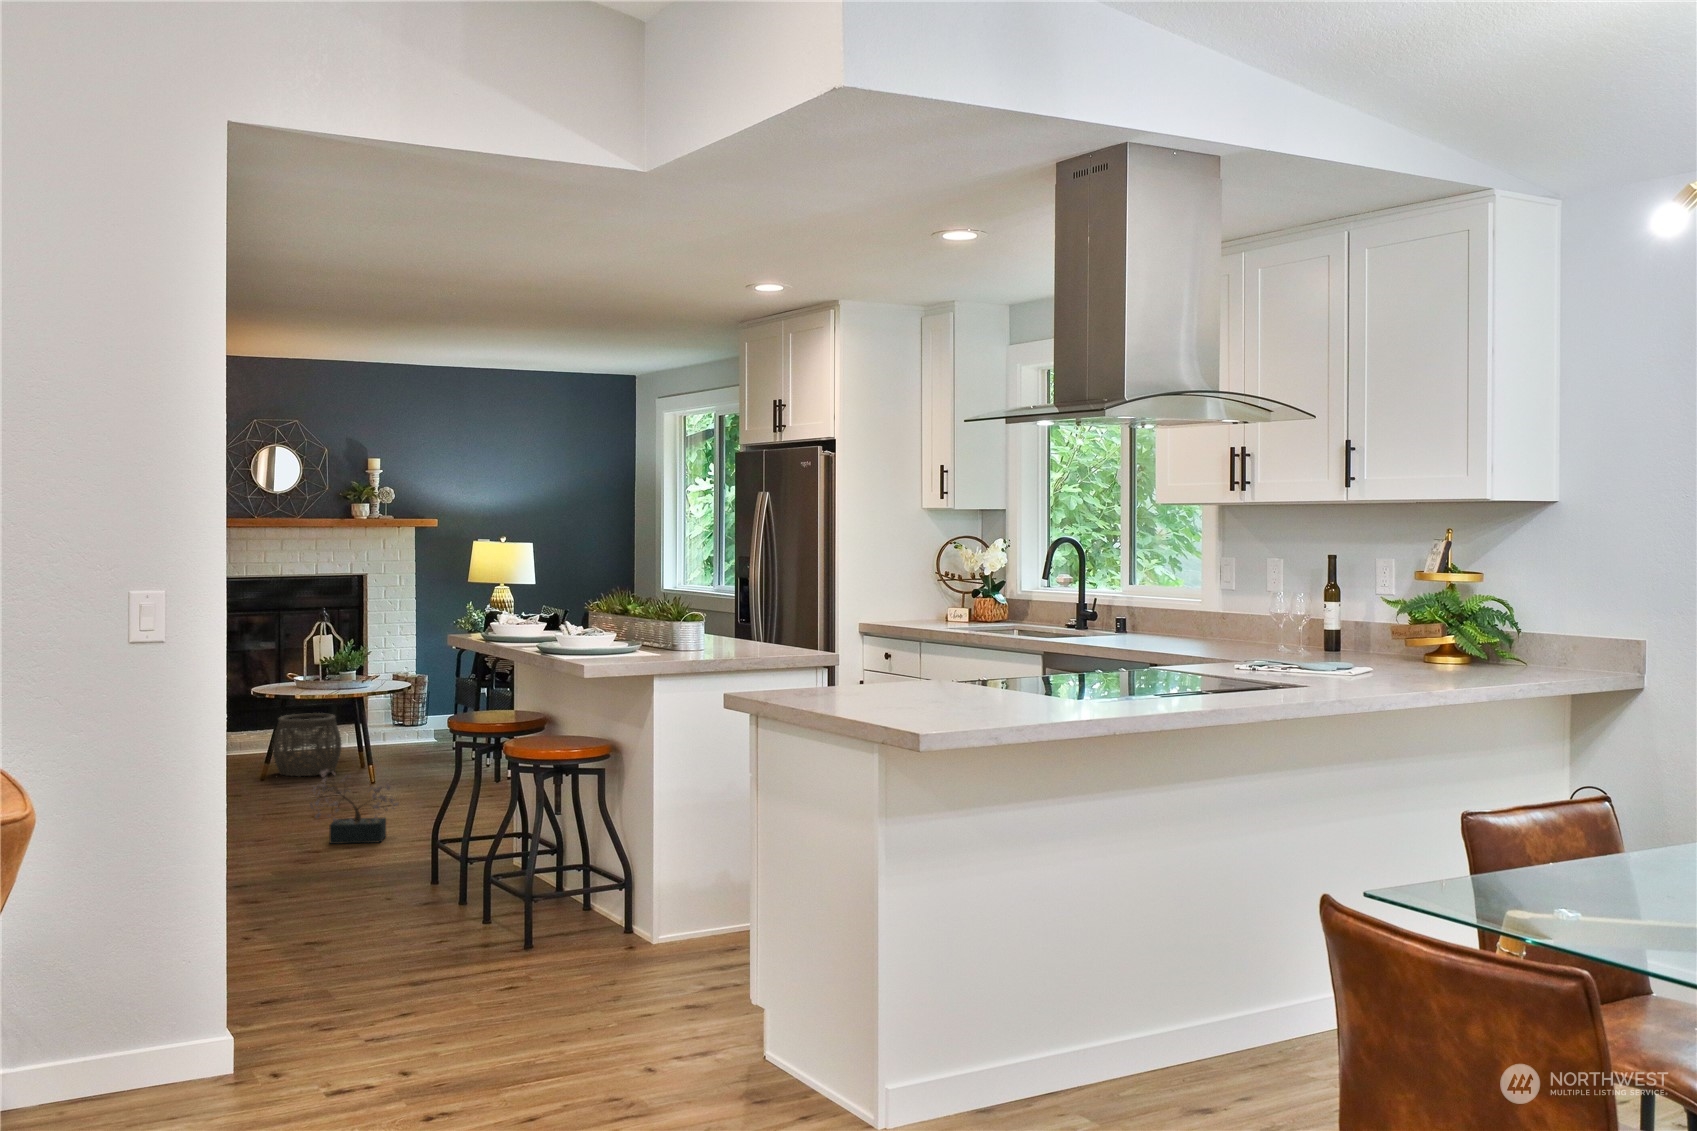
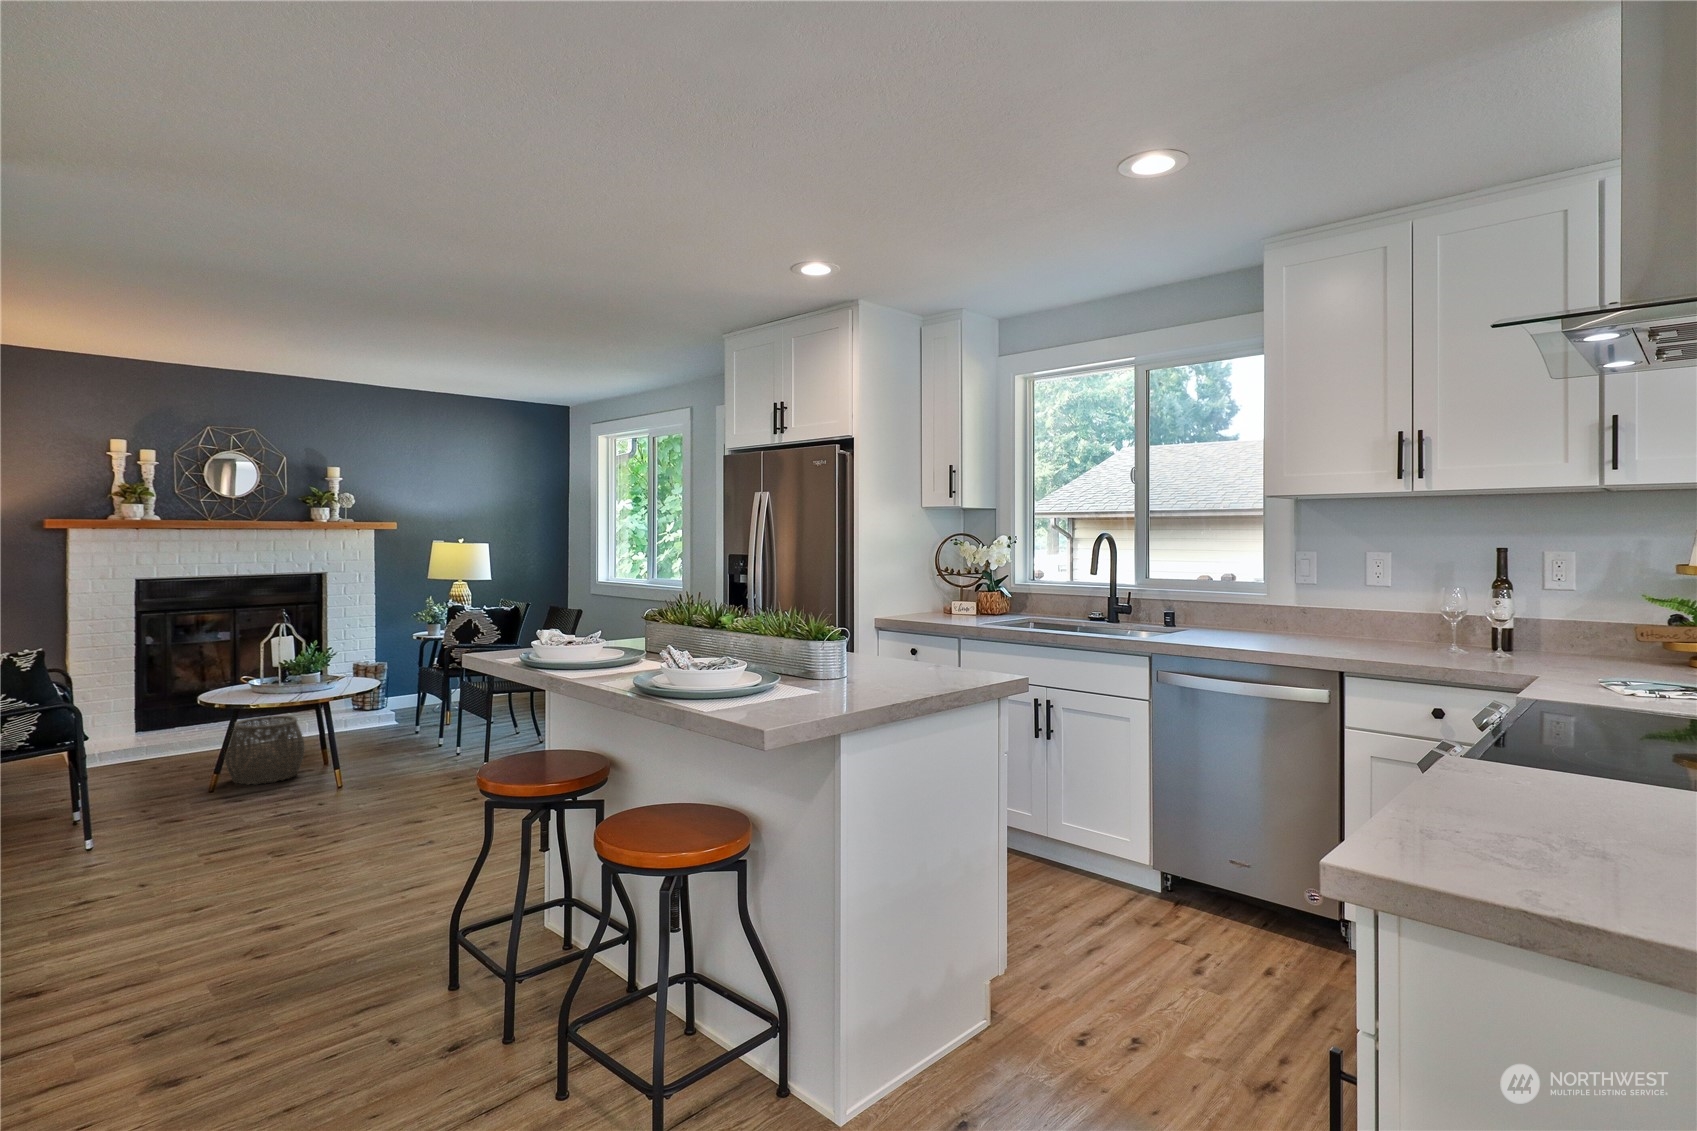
decorative plant: present [310,769,398,844] -> none [271,807,388,901]

